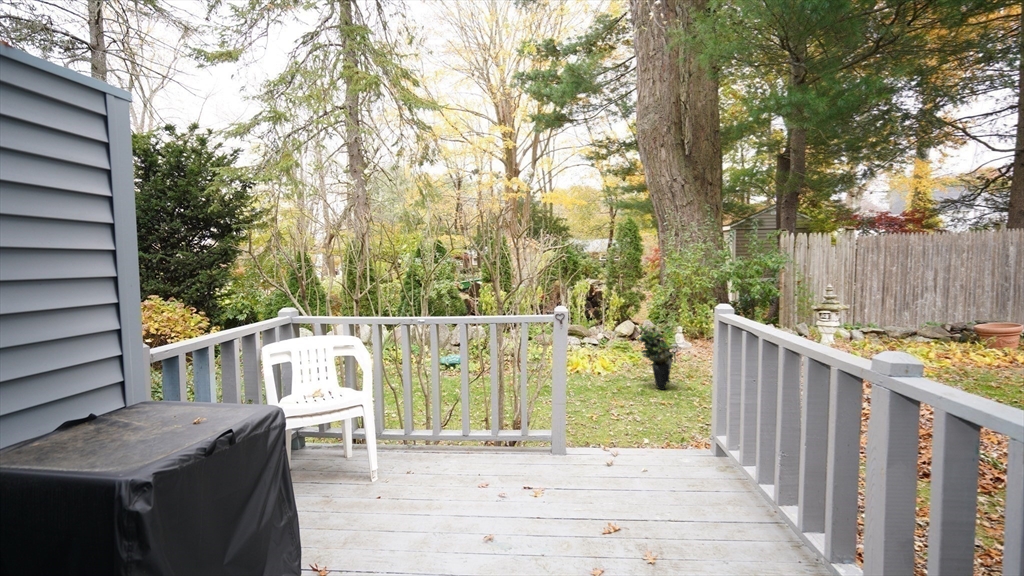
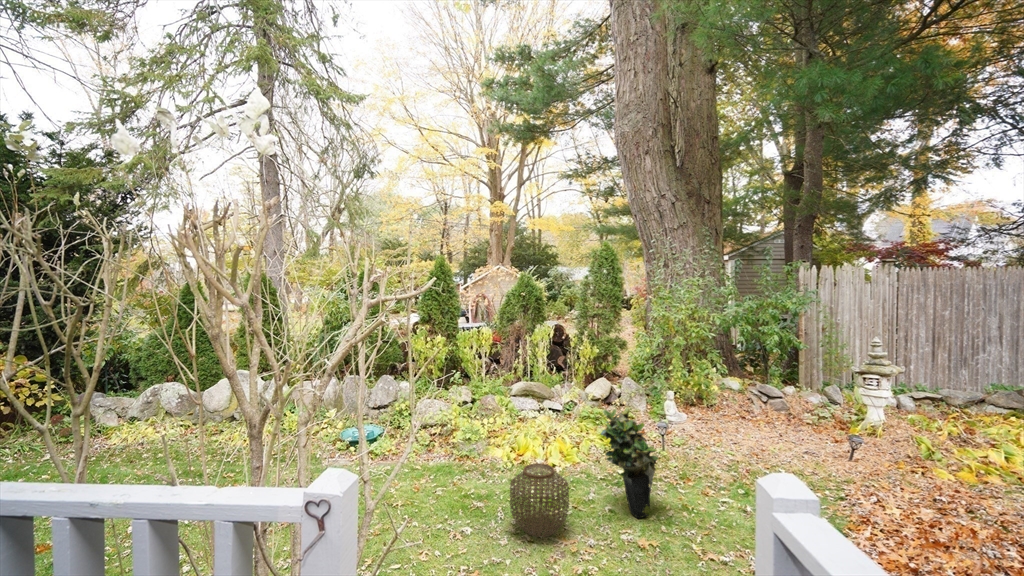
woven basket: none [584,356,621,398] -> present [510,463,569,537]

